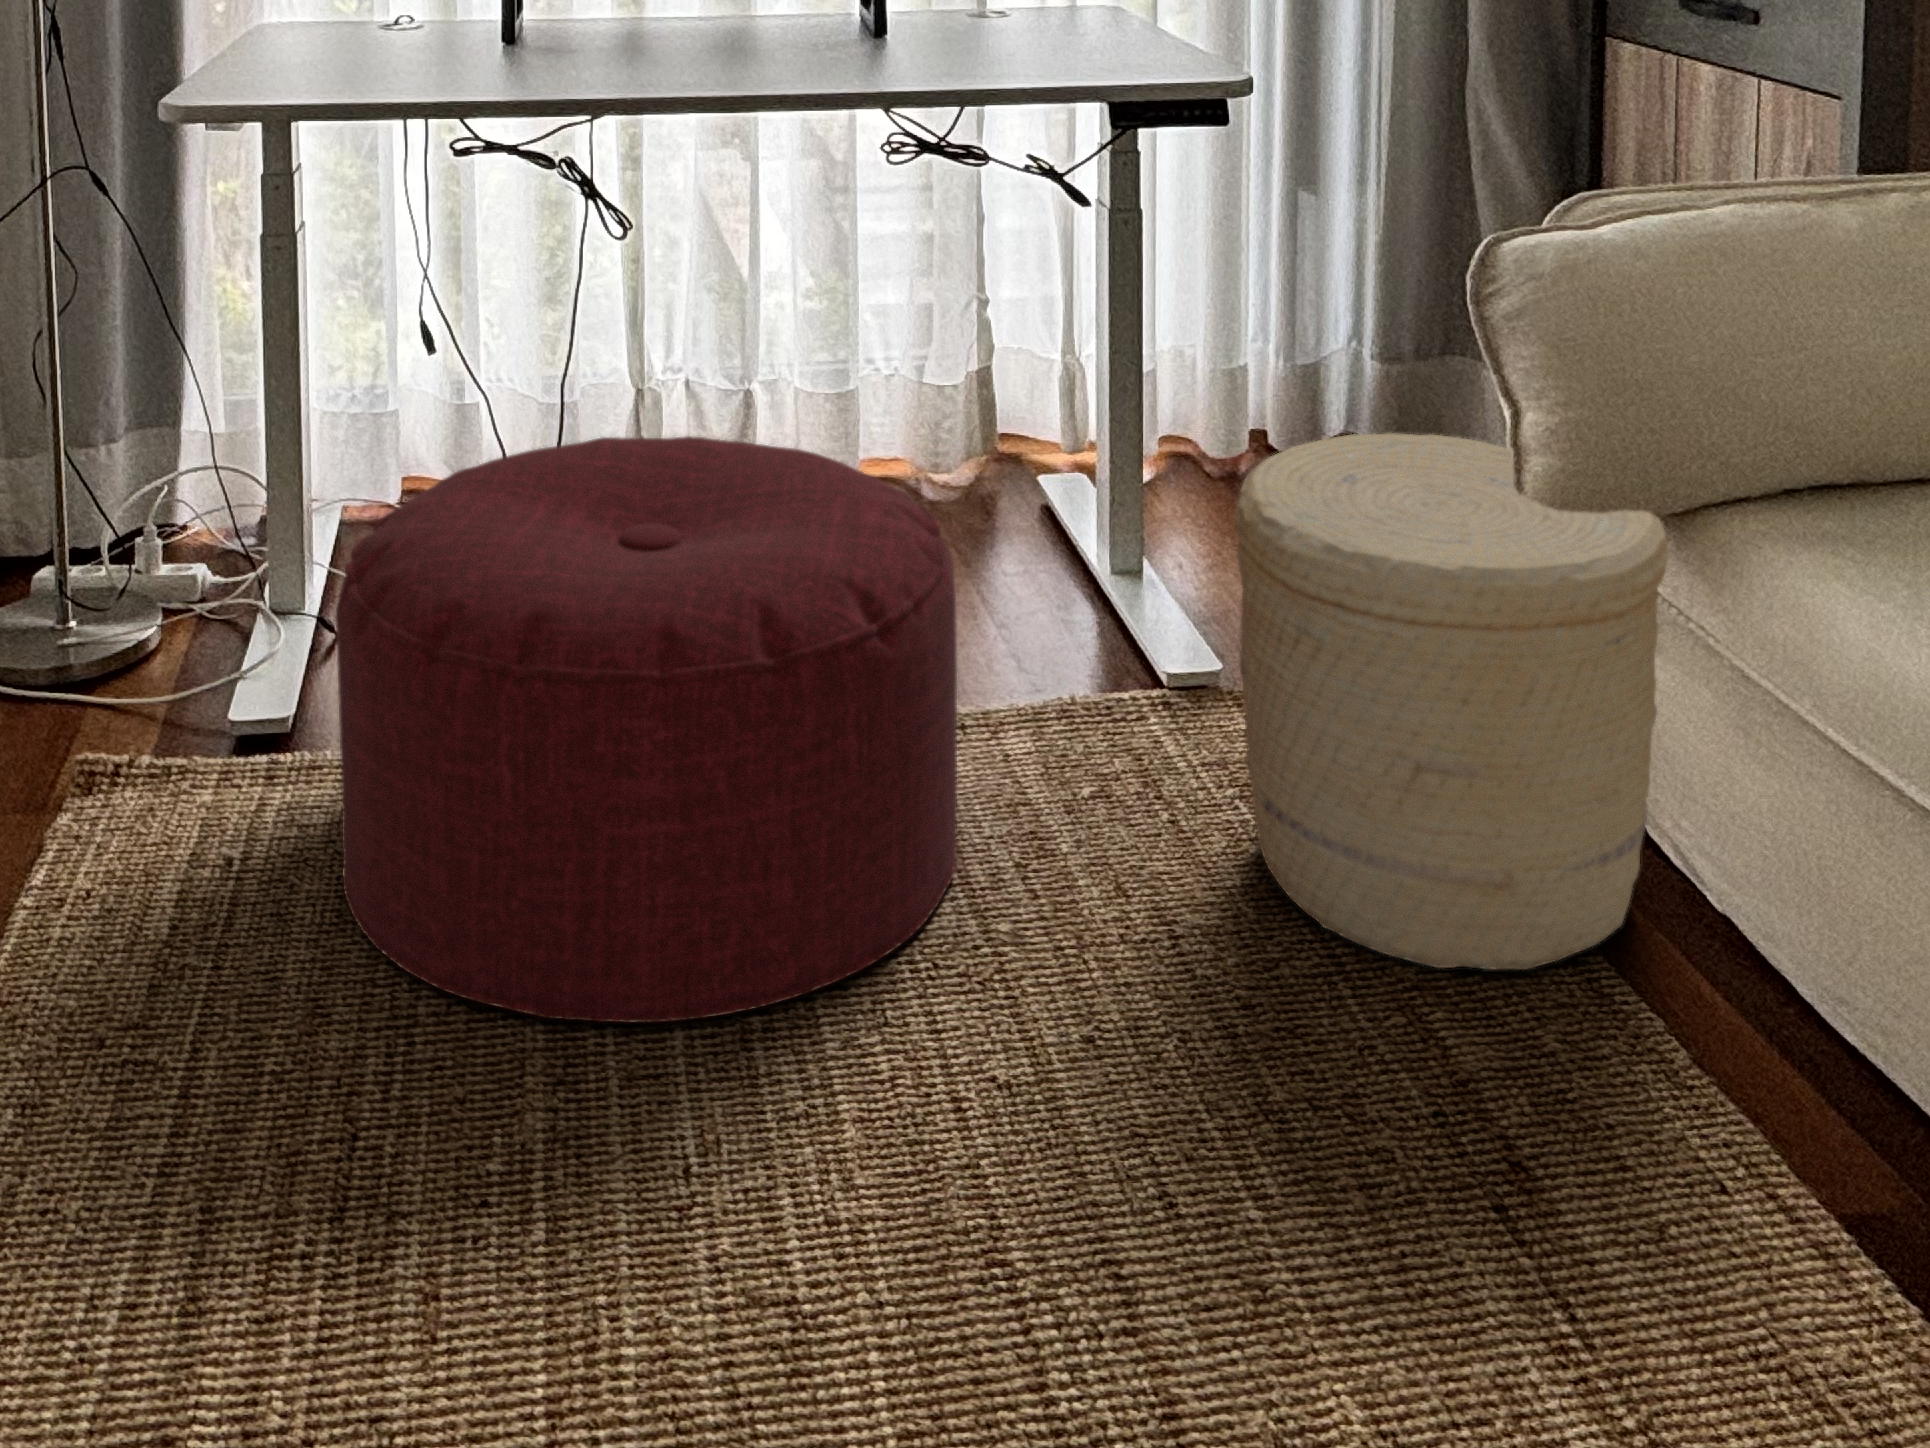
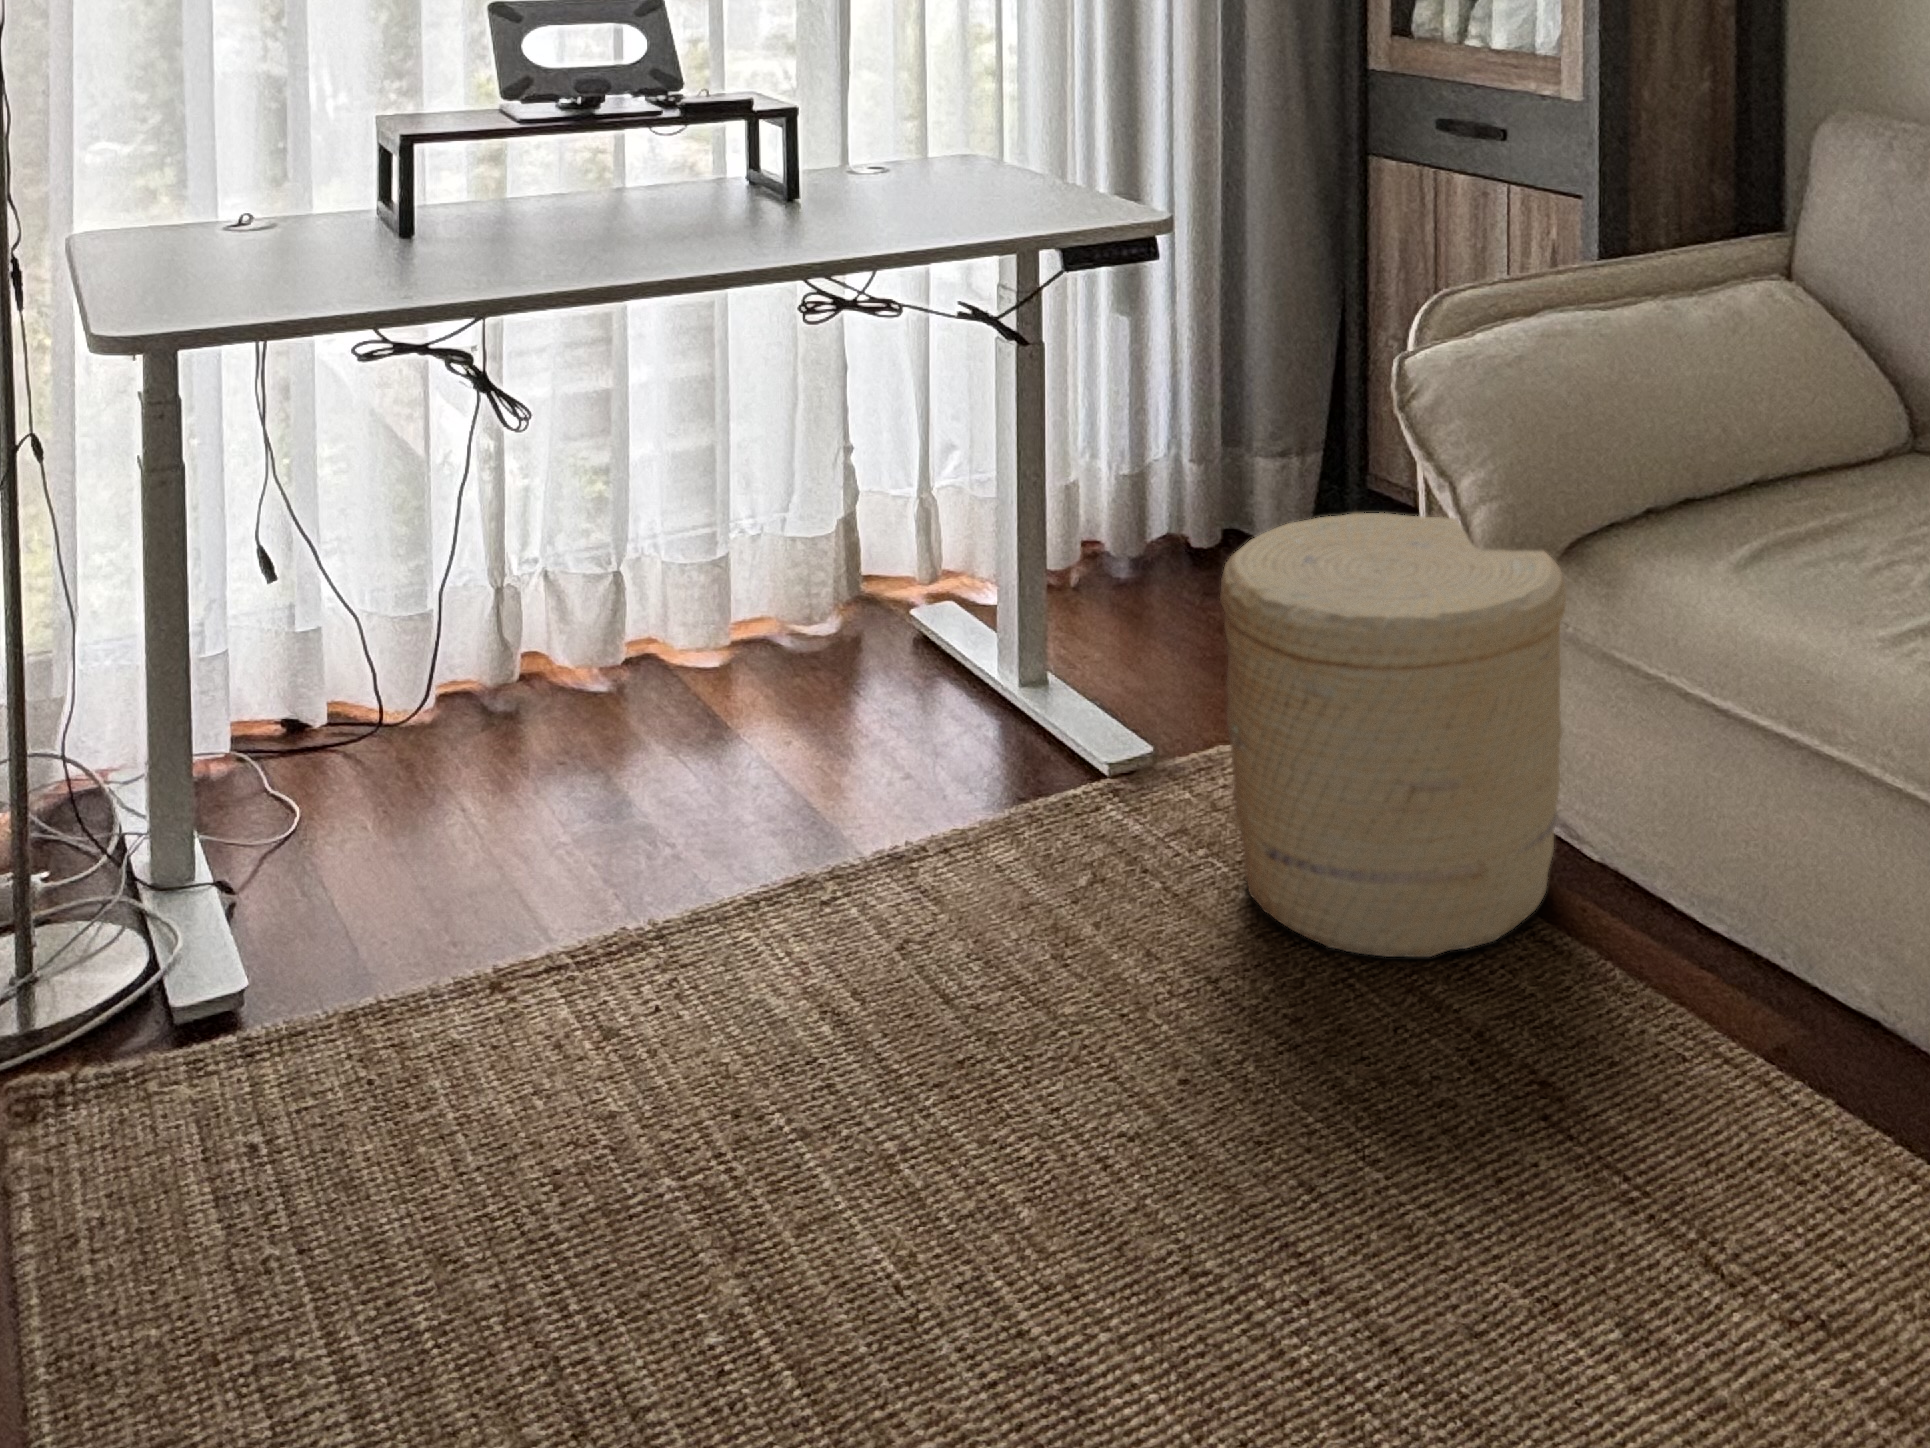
ottoman: present [335,436,957,1023] -> none [383,611,1006,1201]

